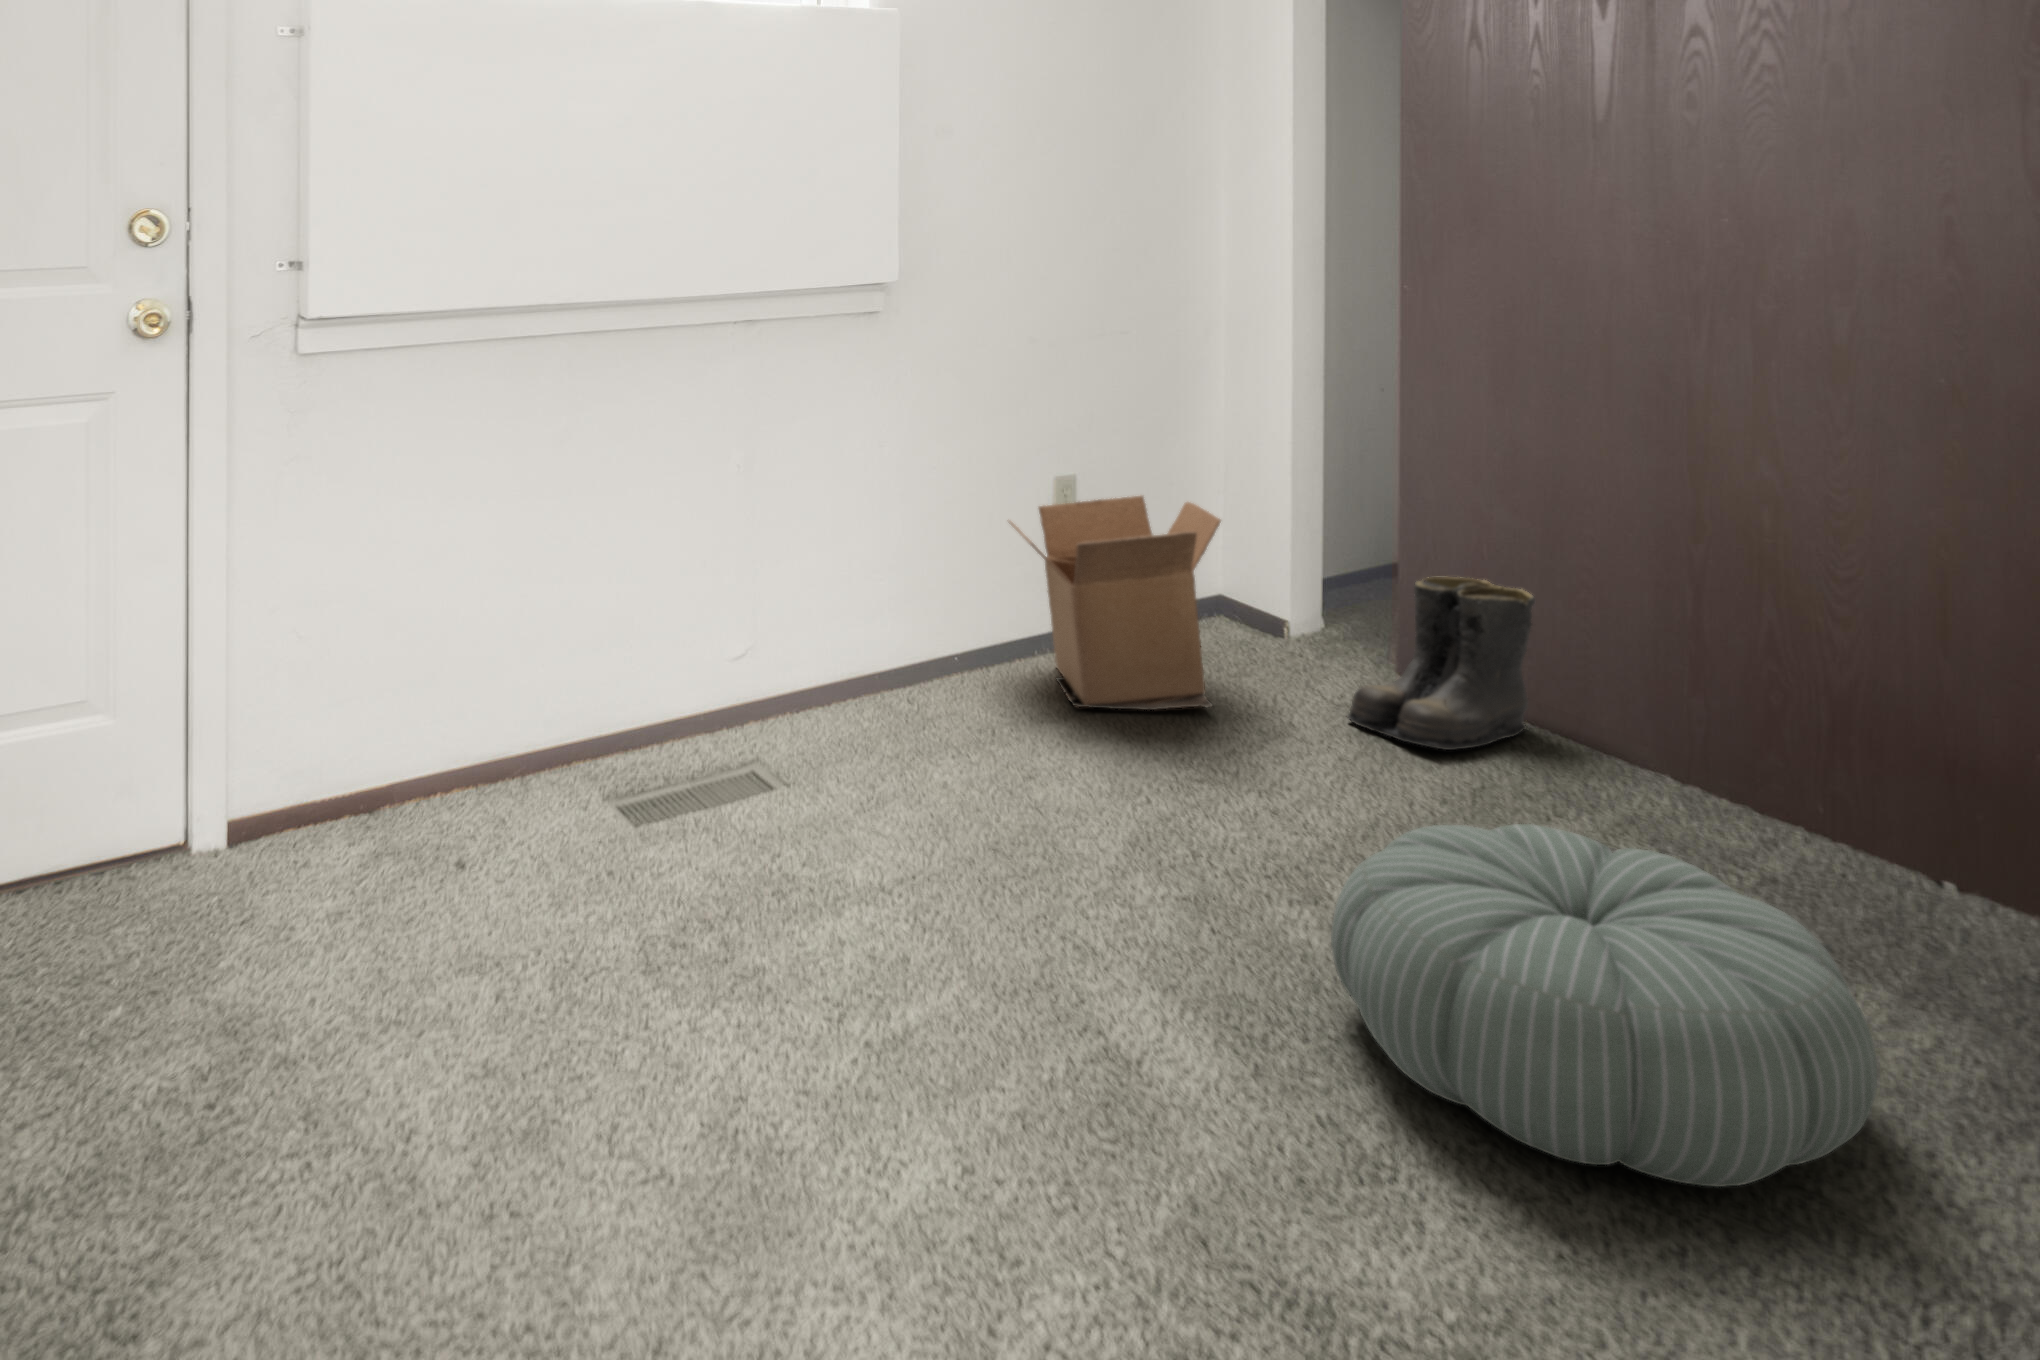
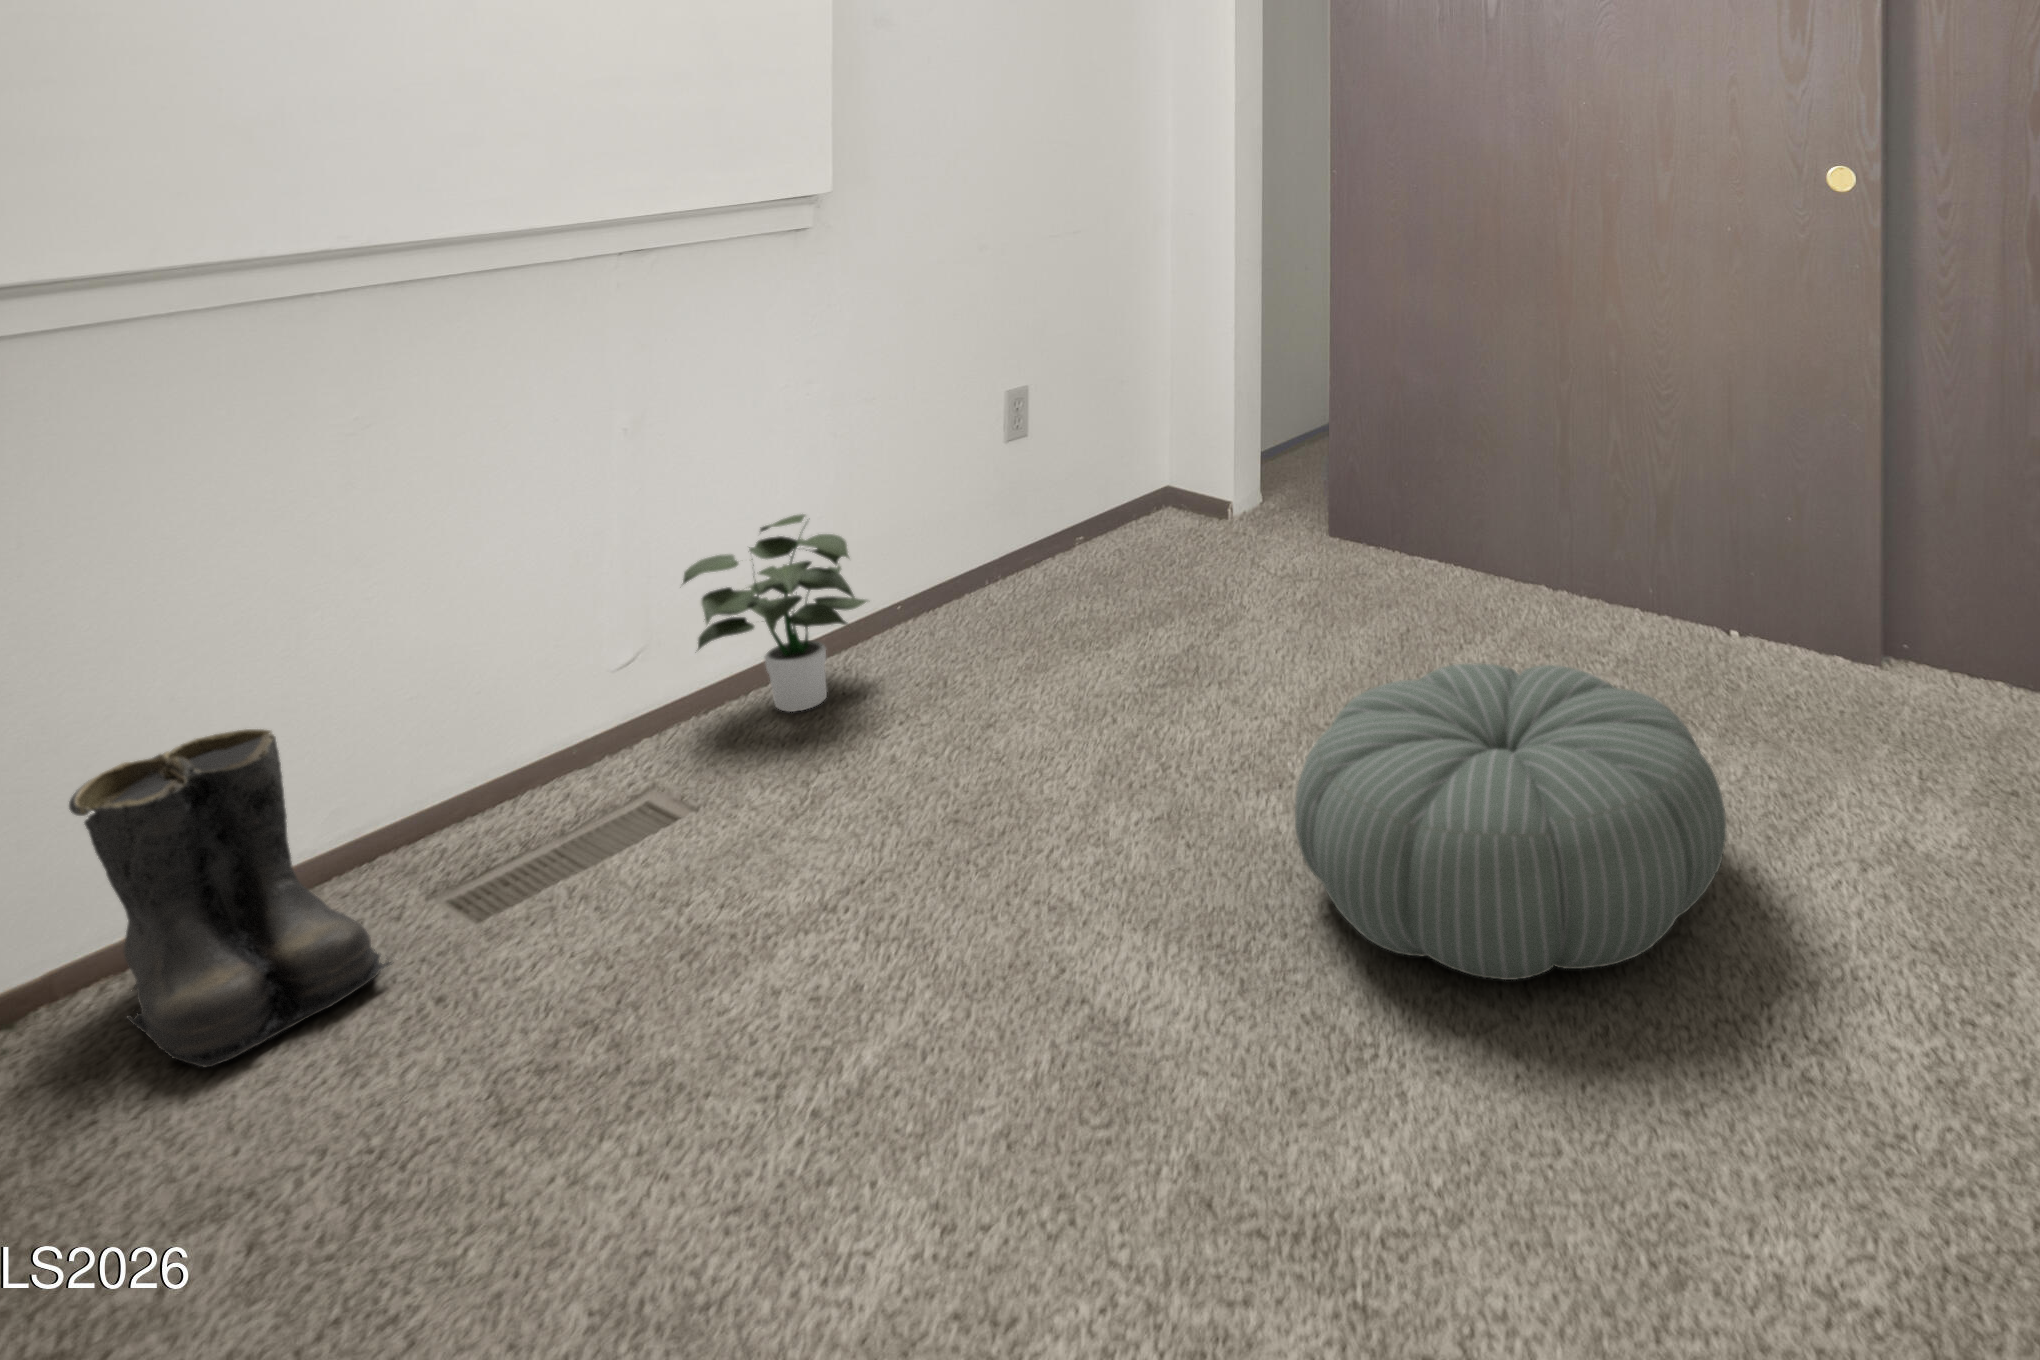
cardboard box: present [1009,495,1221,710] -> none [927,396,1162,634]
potted plant: none [798,561,946,728] -> present [683,514,867,712]
boots: present [1347,576,1535,750] -> present [69,729,392,1068]

